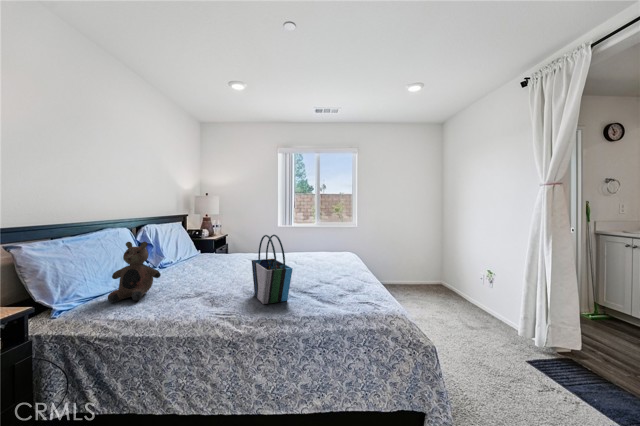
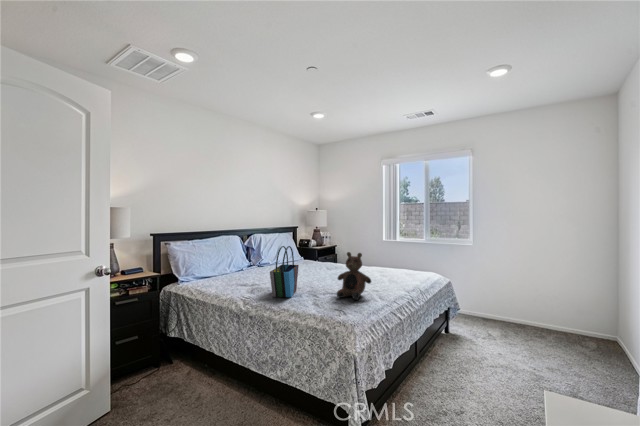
teddy bear: present [108,241,161,302] -> present [337,252,371,300]

